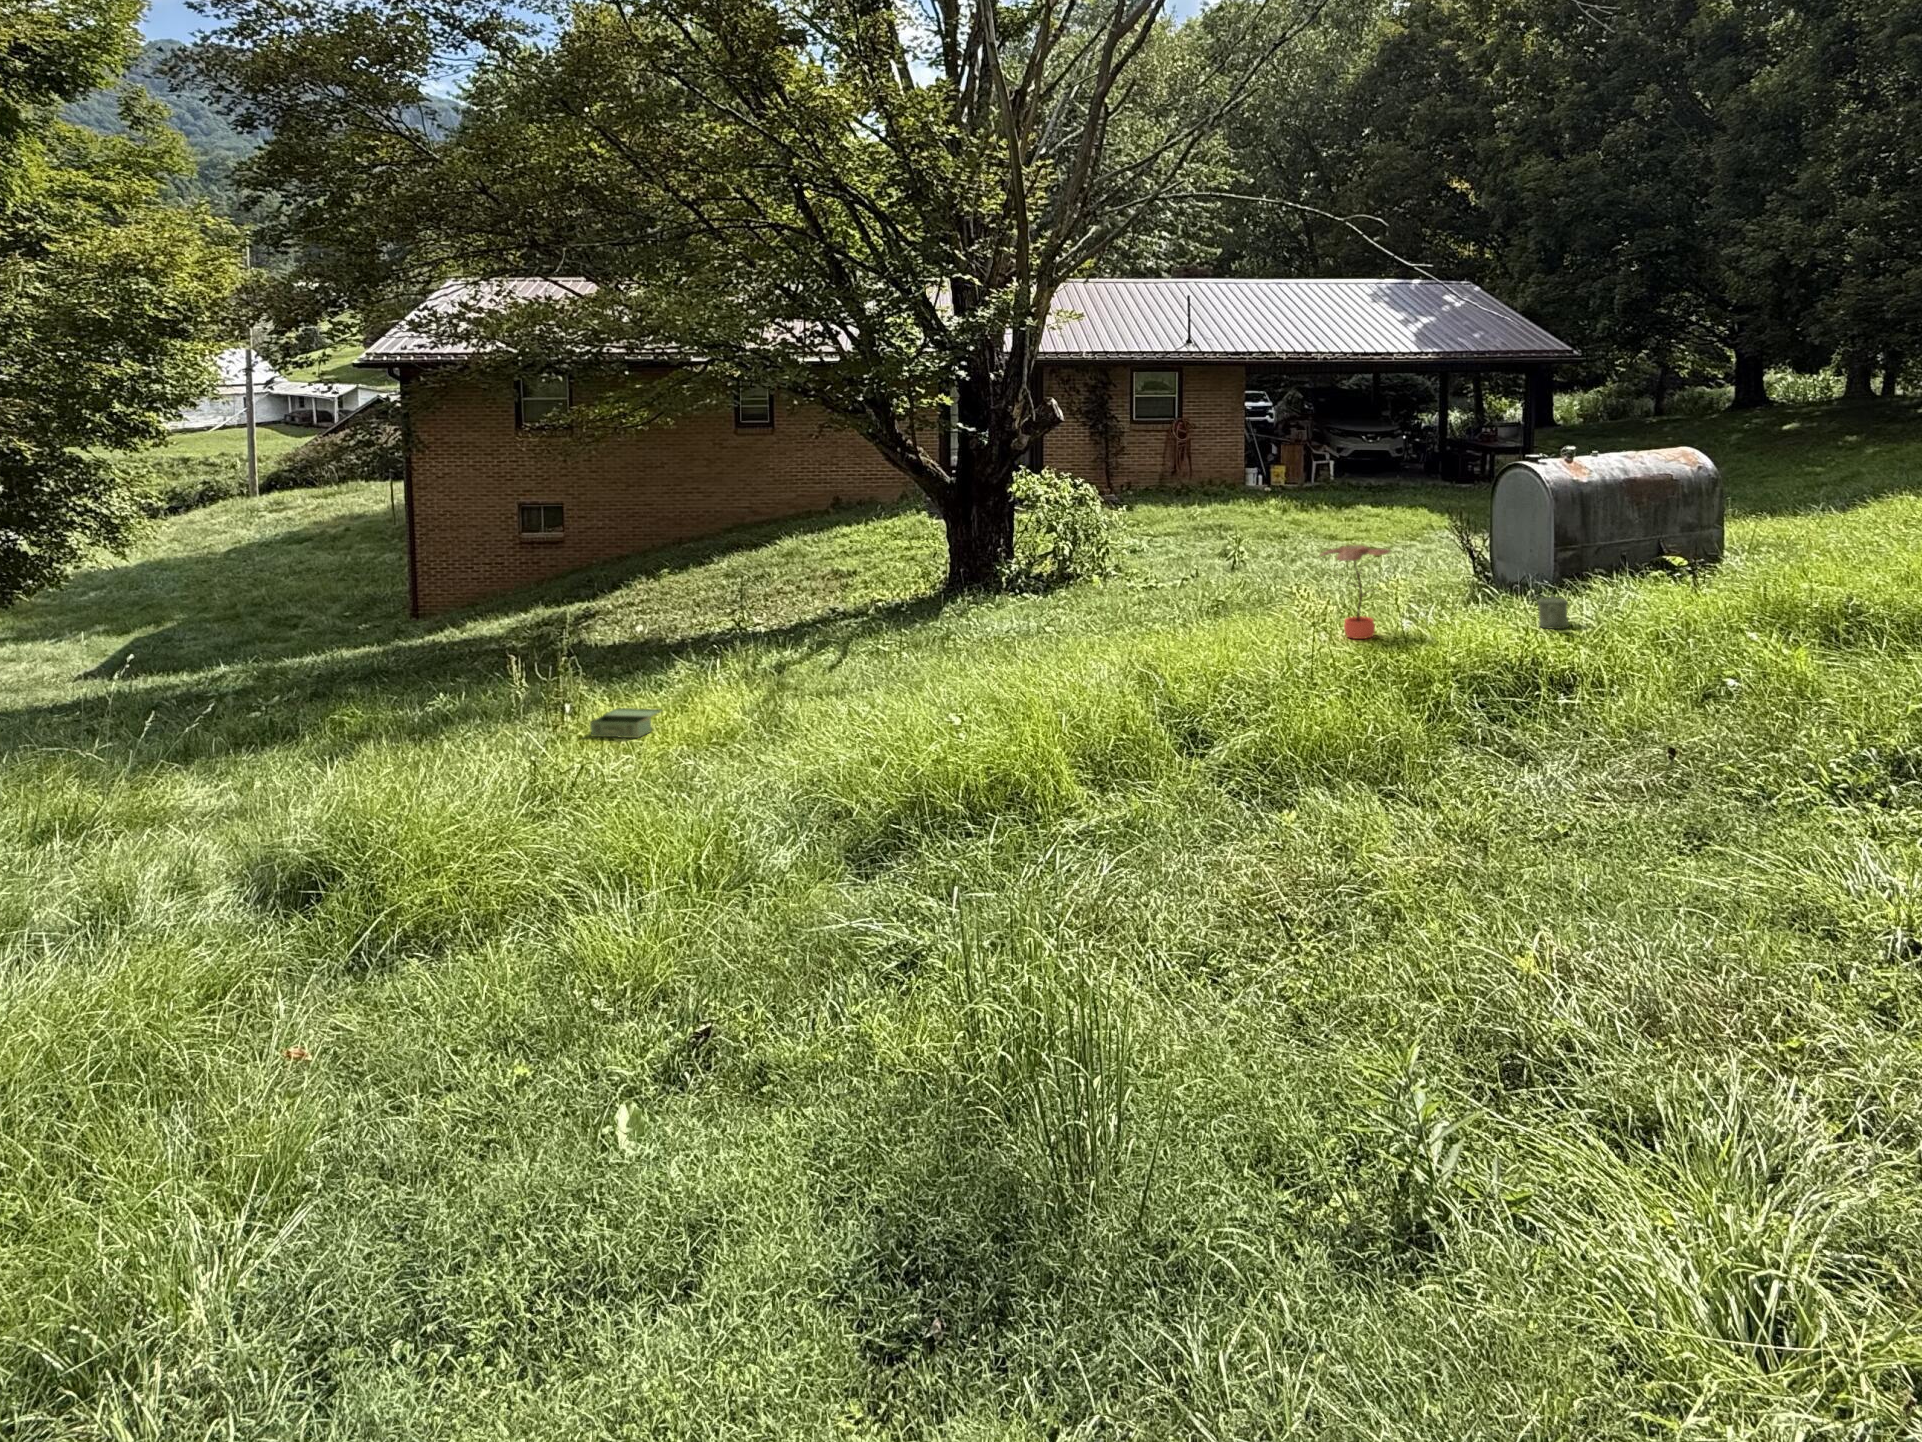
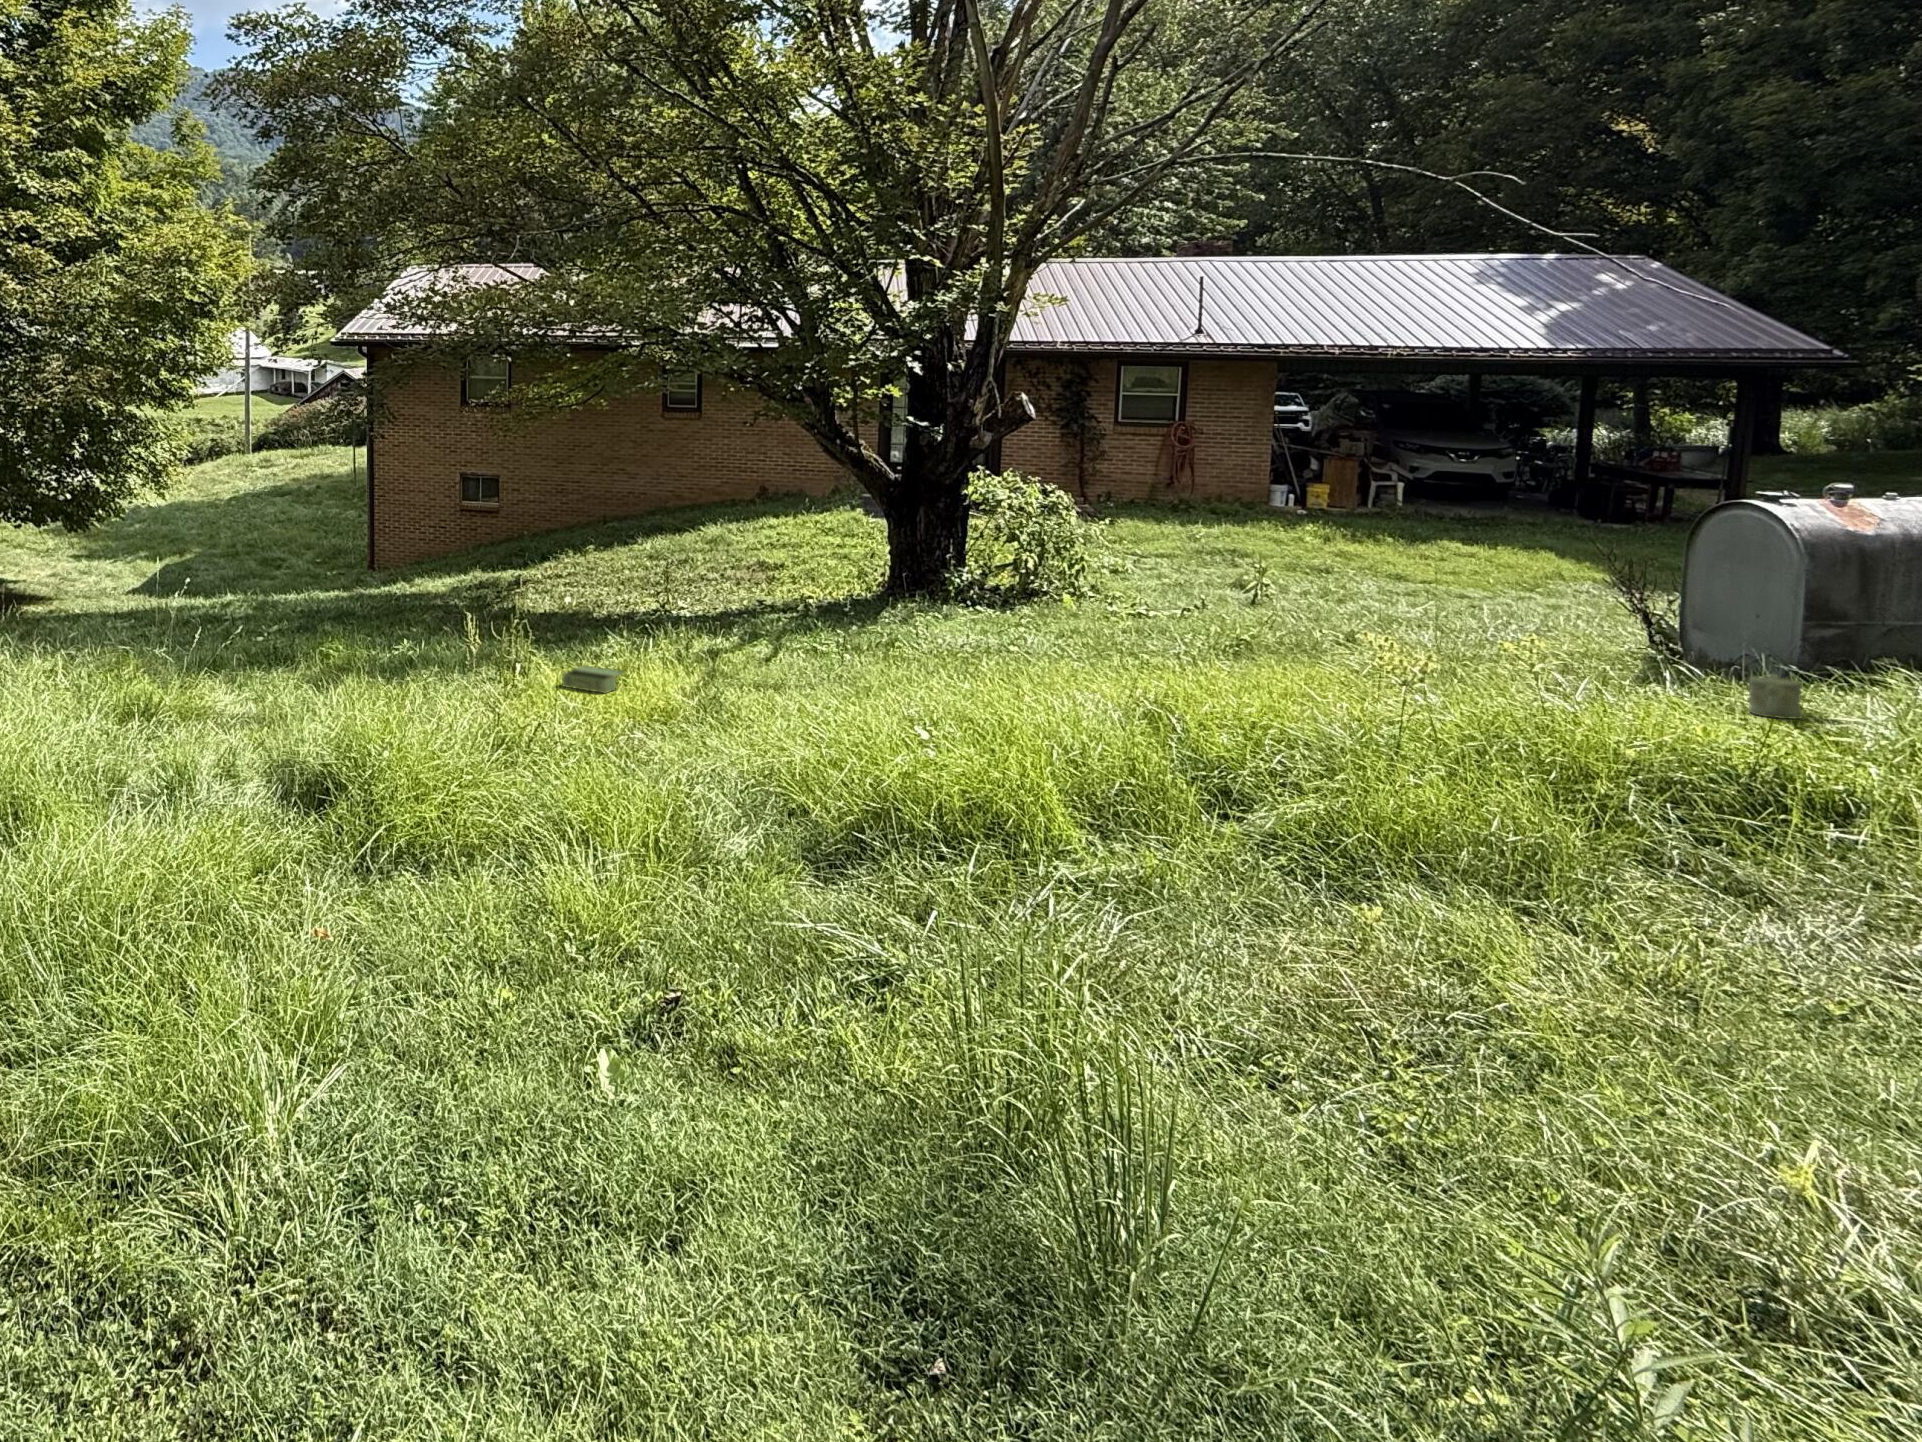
potted plant: present [1320,545,1390,639] -> none [1394,584,1507,698]

